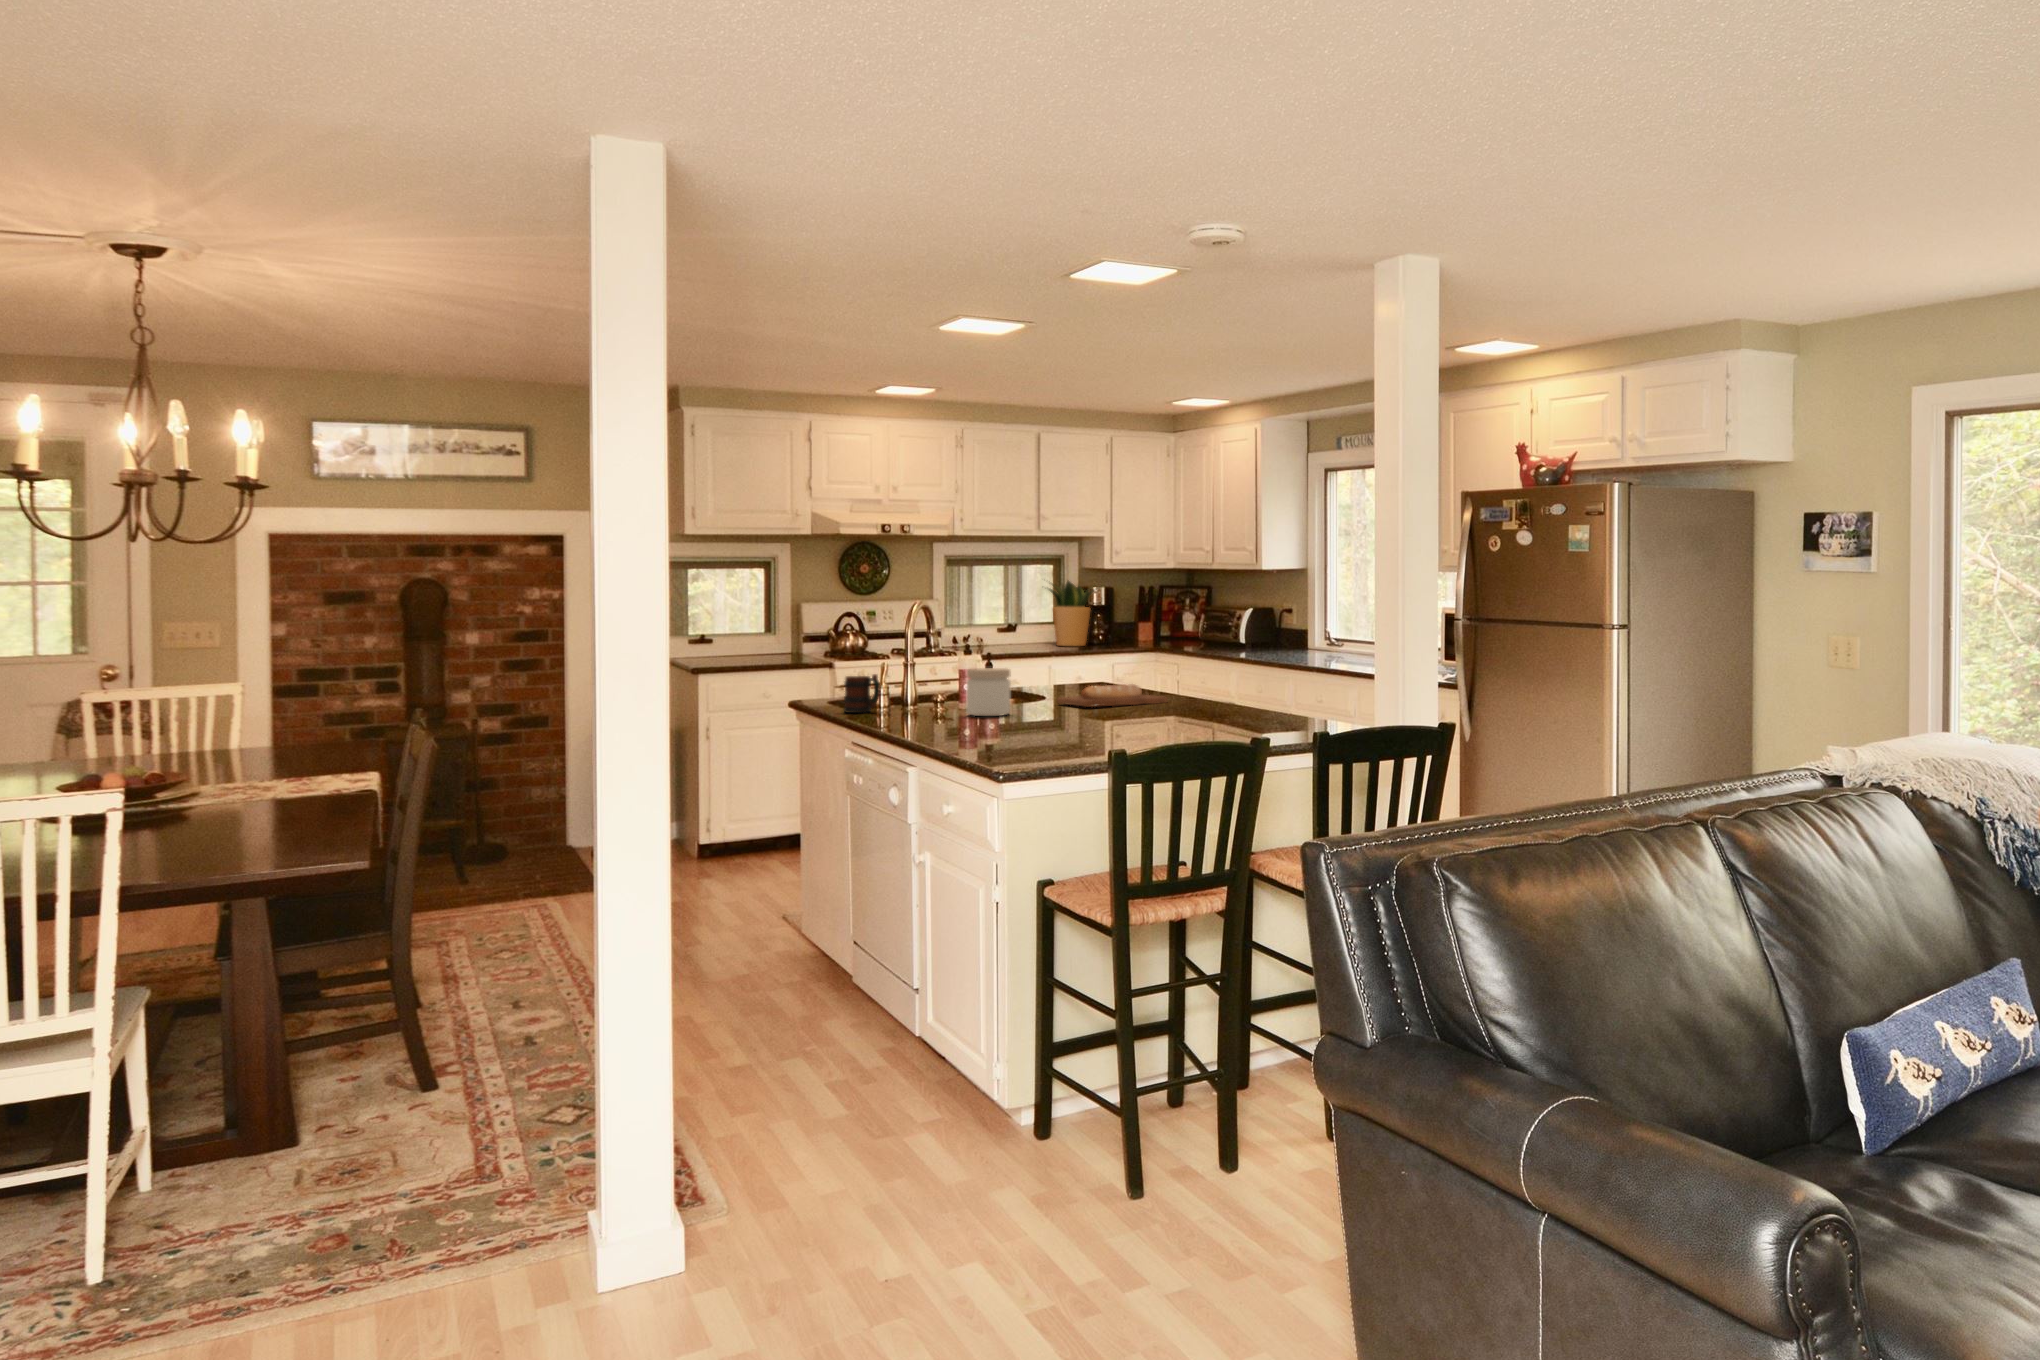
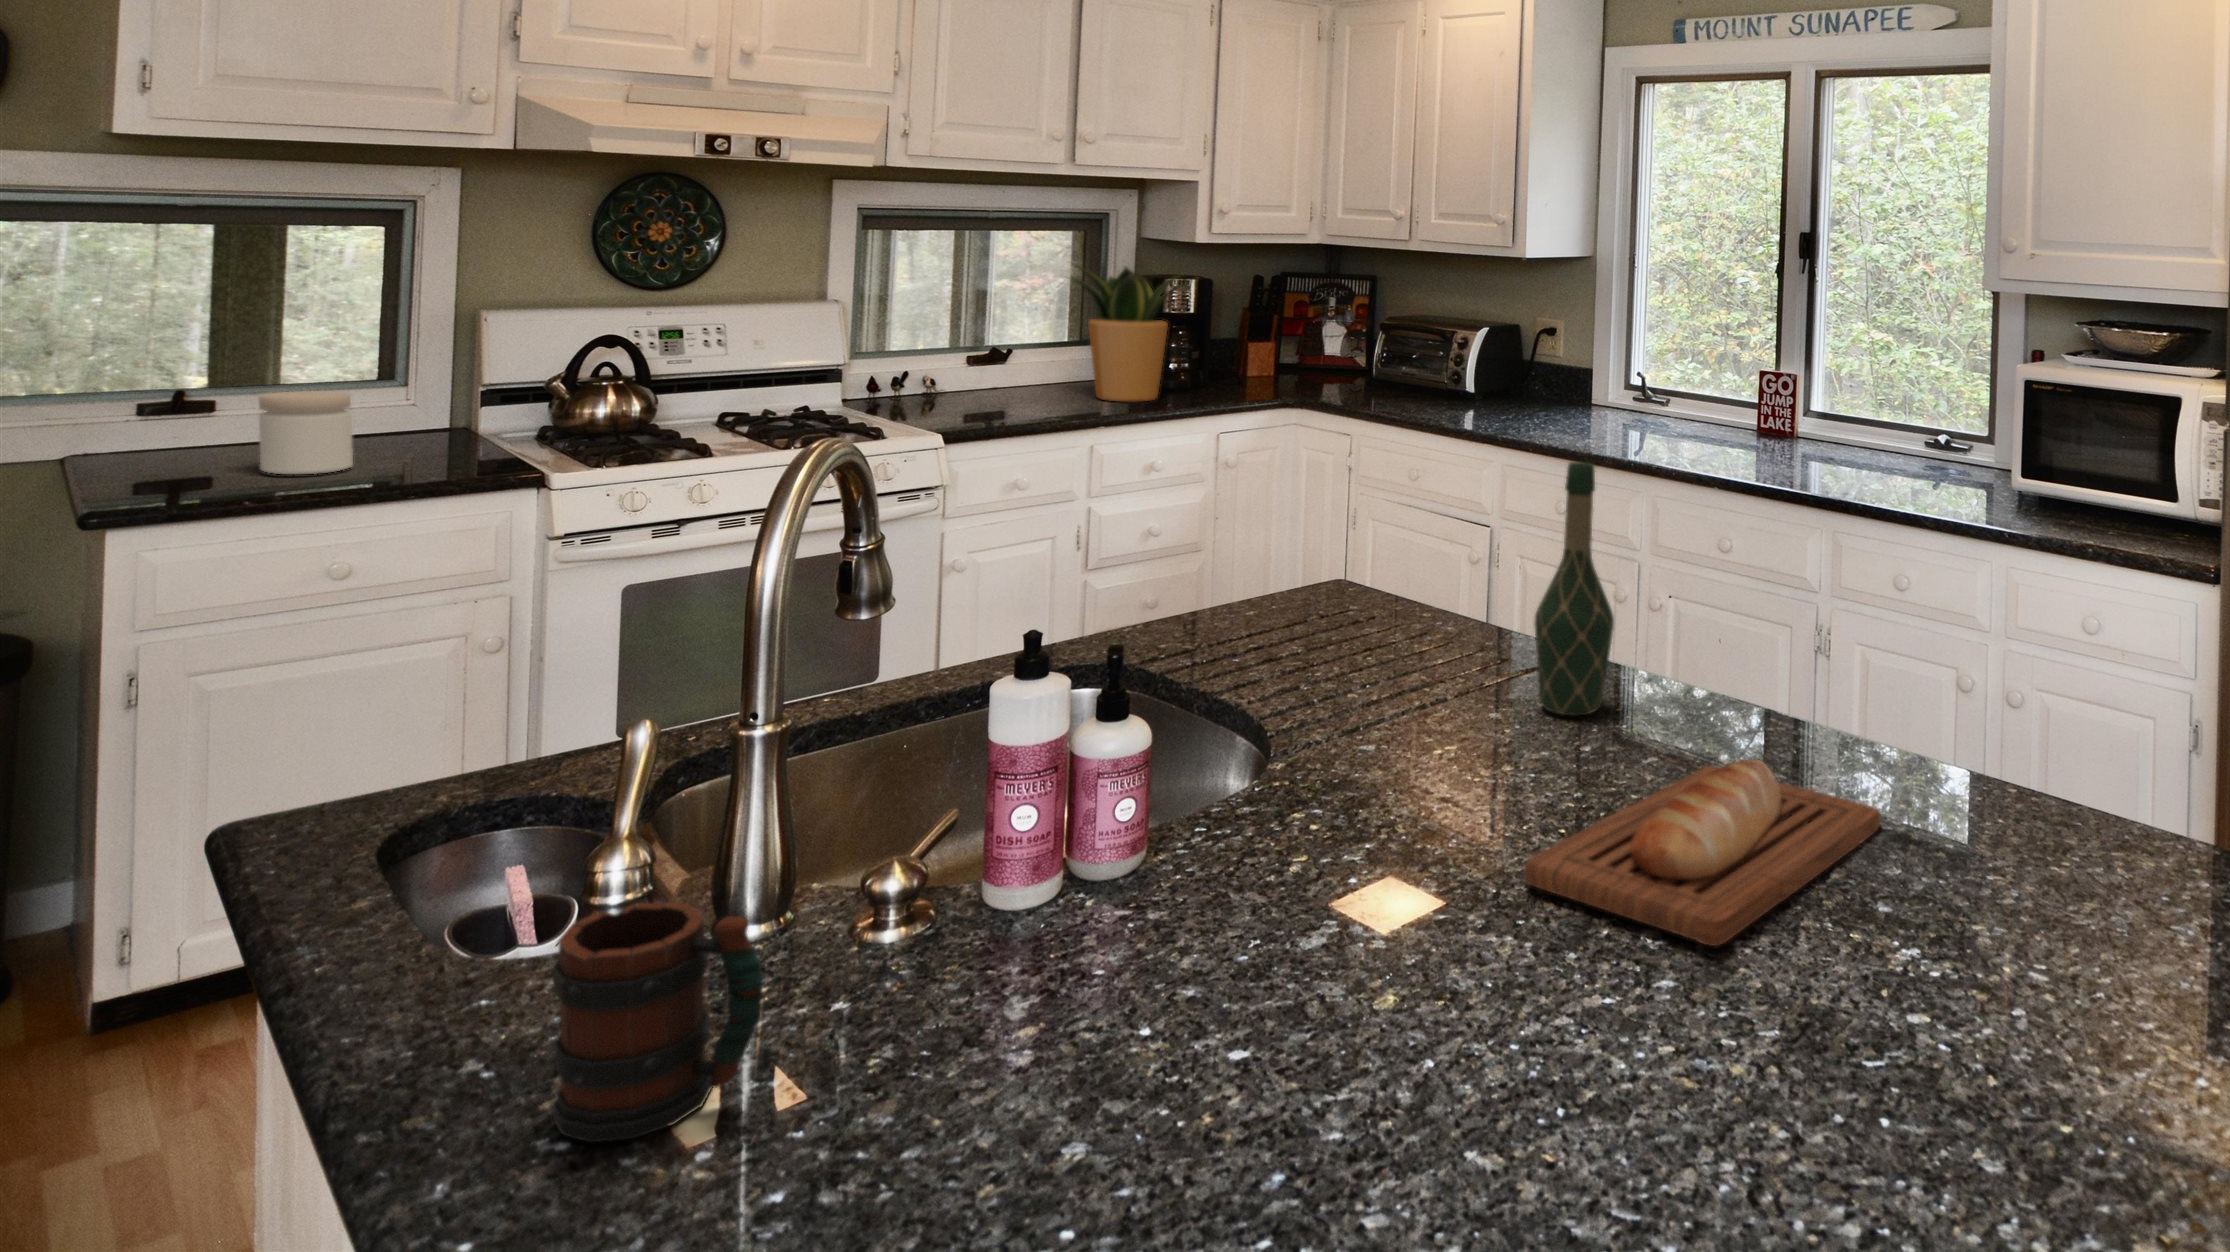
wine bottle: none [1106,614,1131,692] -> present [1534,462,1614,715]
jar: present [966,668,1011,716] -> present [259,391,353,474]

